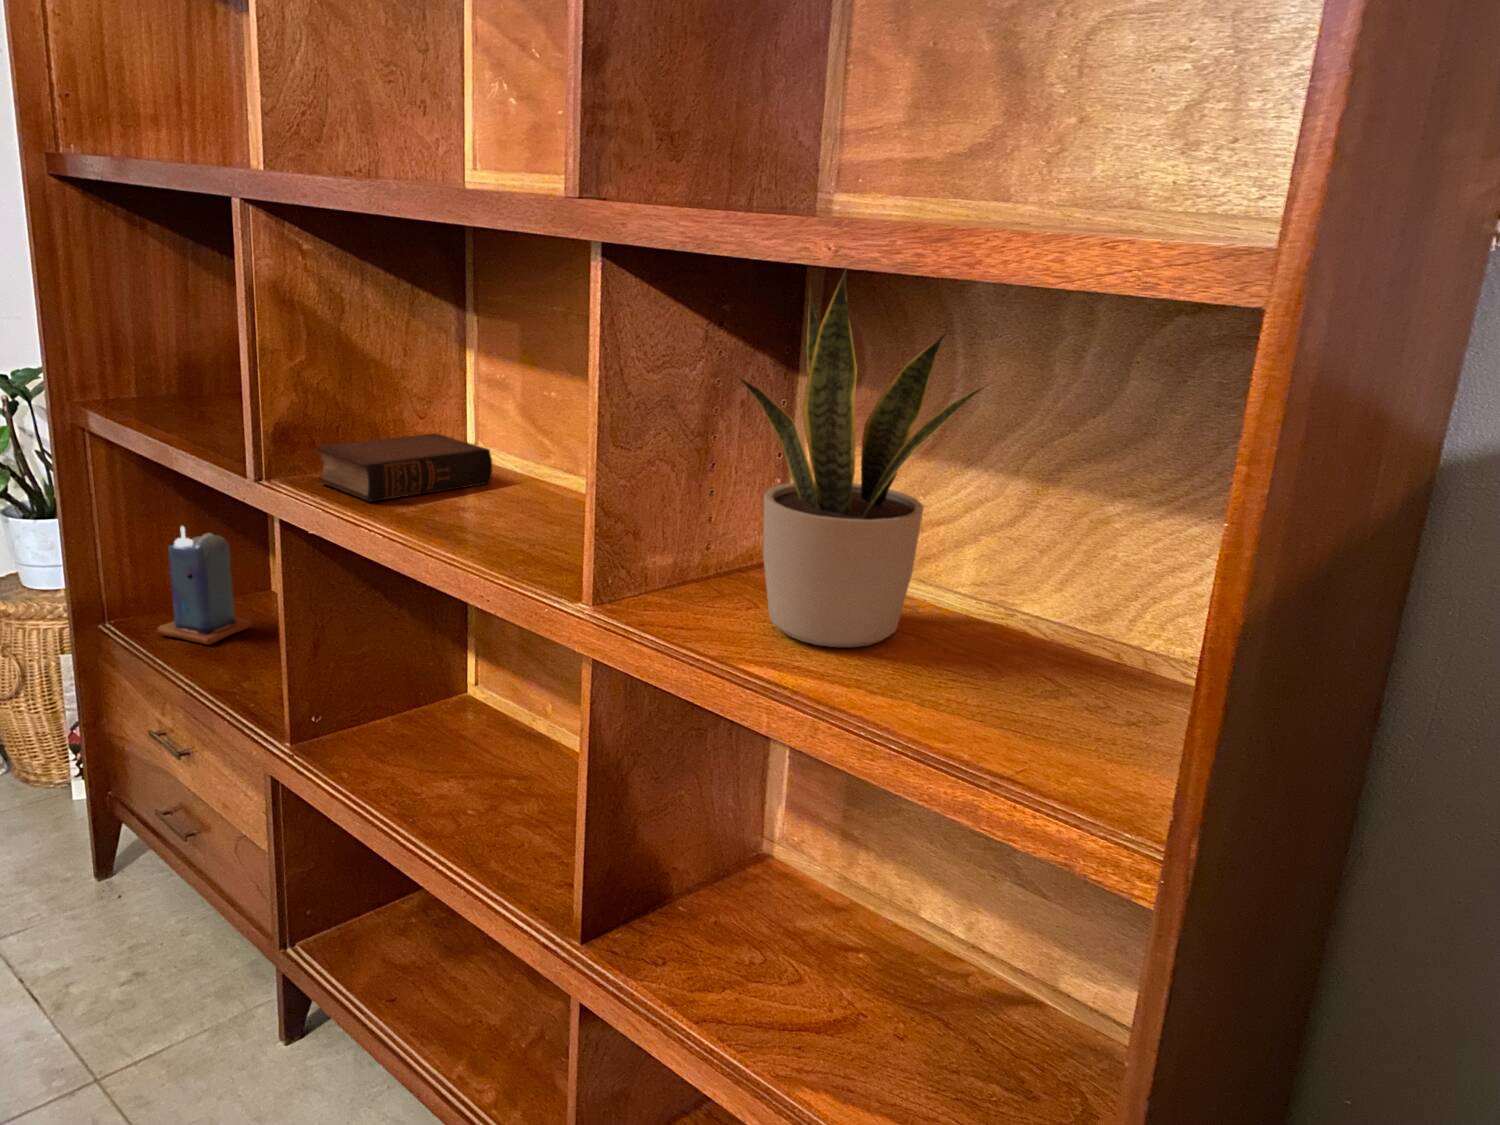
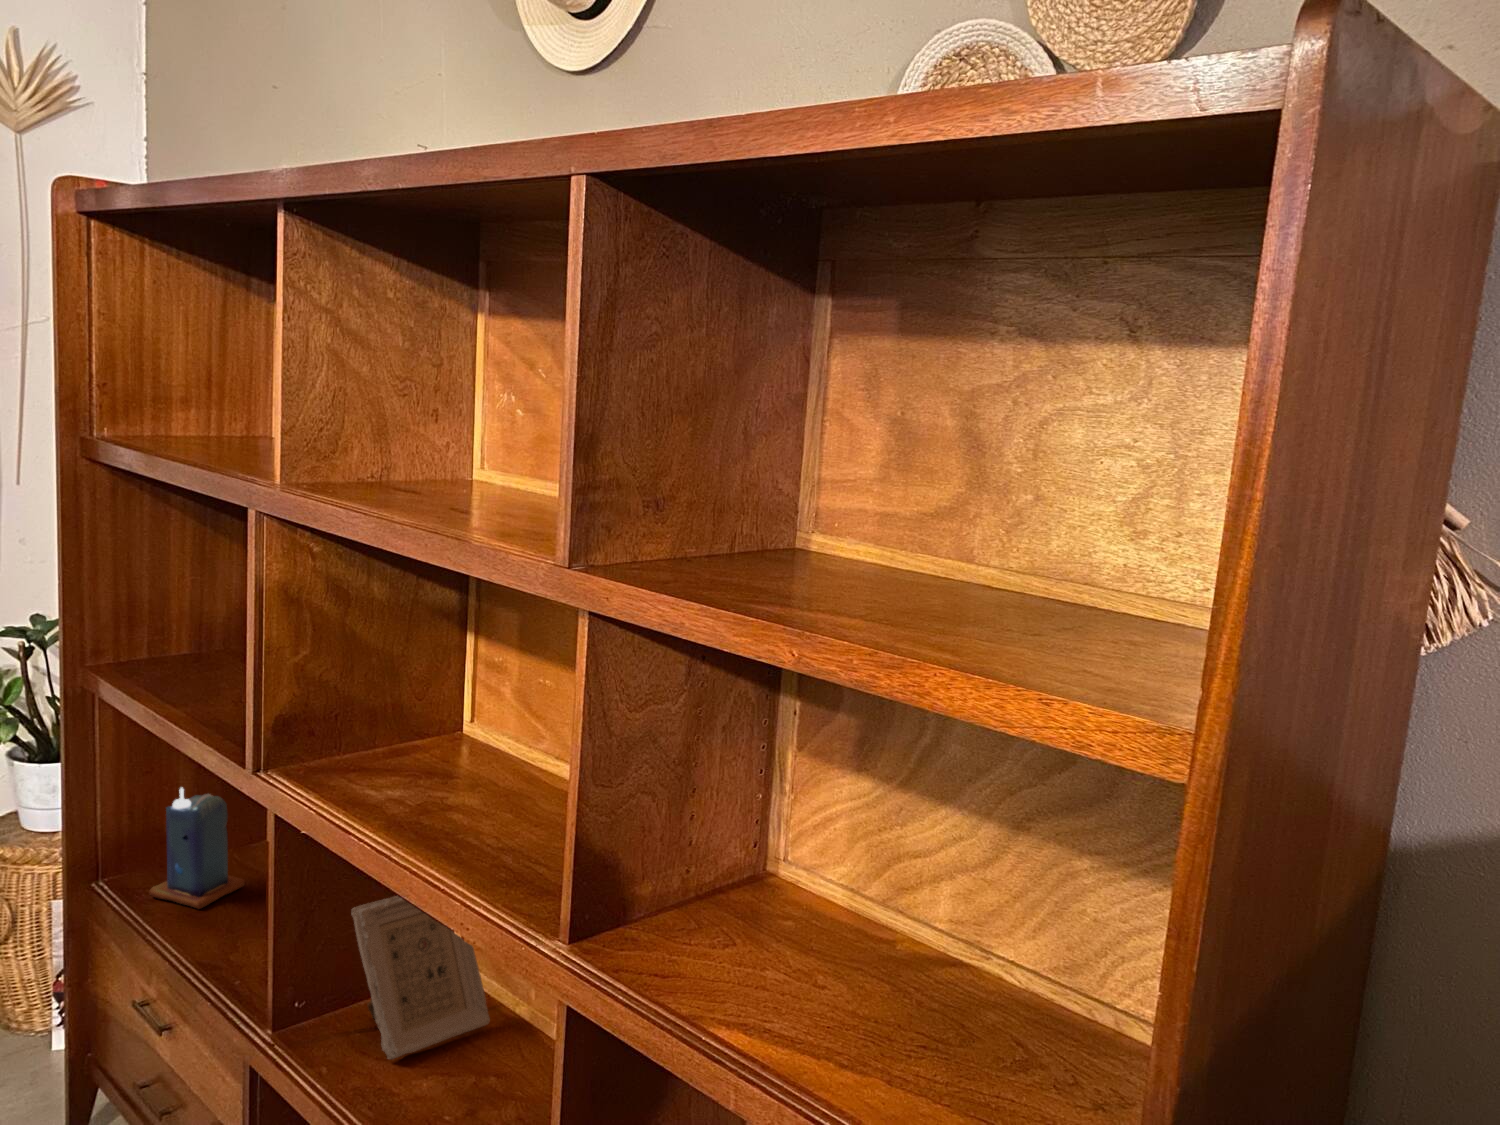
potted plant: present [737,269,990,647] -> none [708,626,964,1001]
book: present [316,433,492,502] -> none [313,714,485,798]
picture frame: none [363,603,505,766] -> present [351,896,490,1060]

